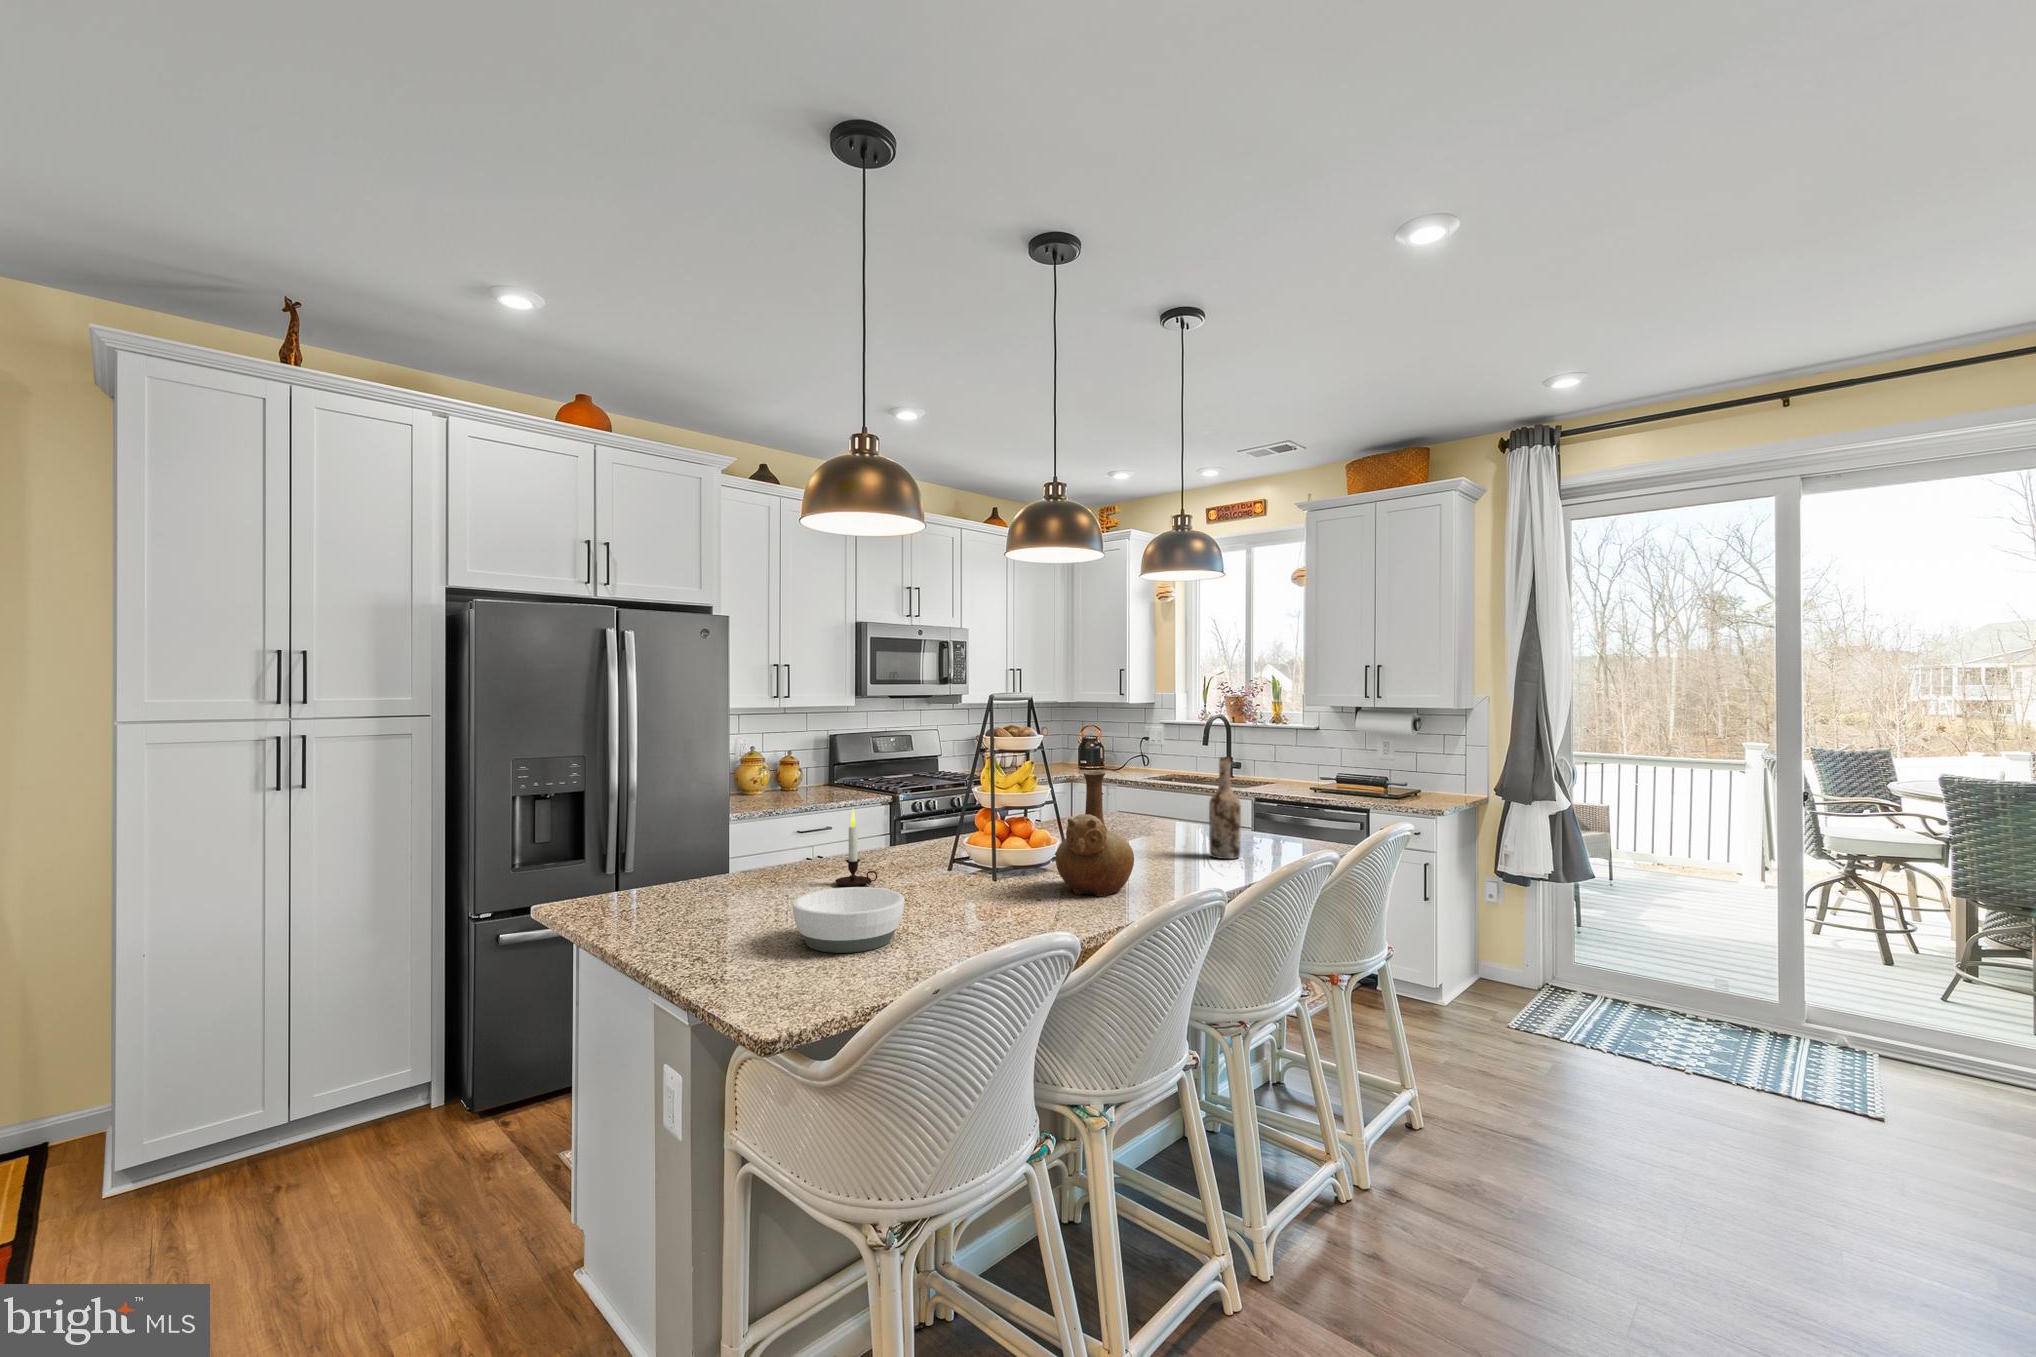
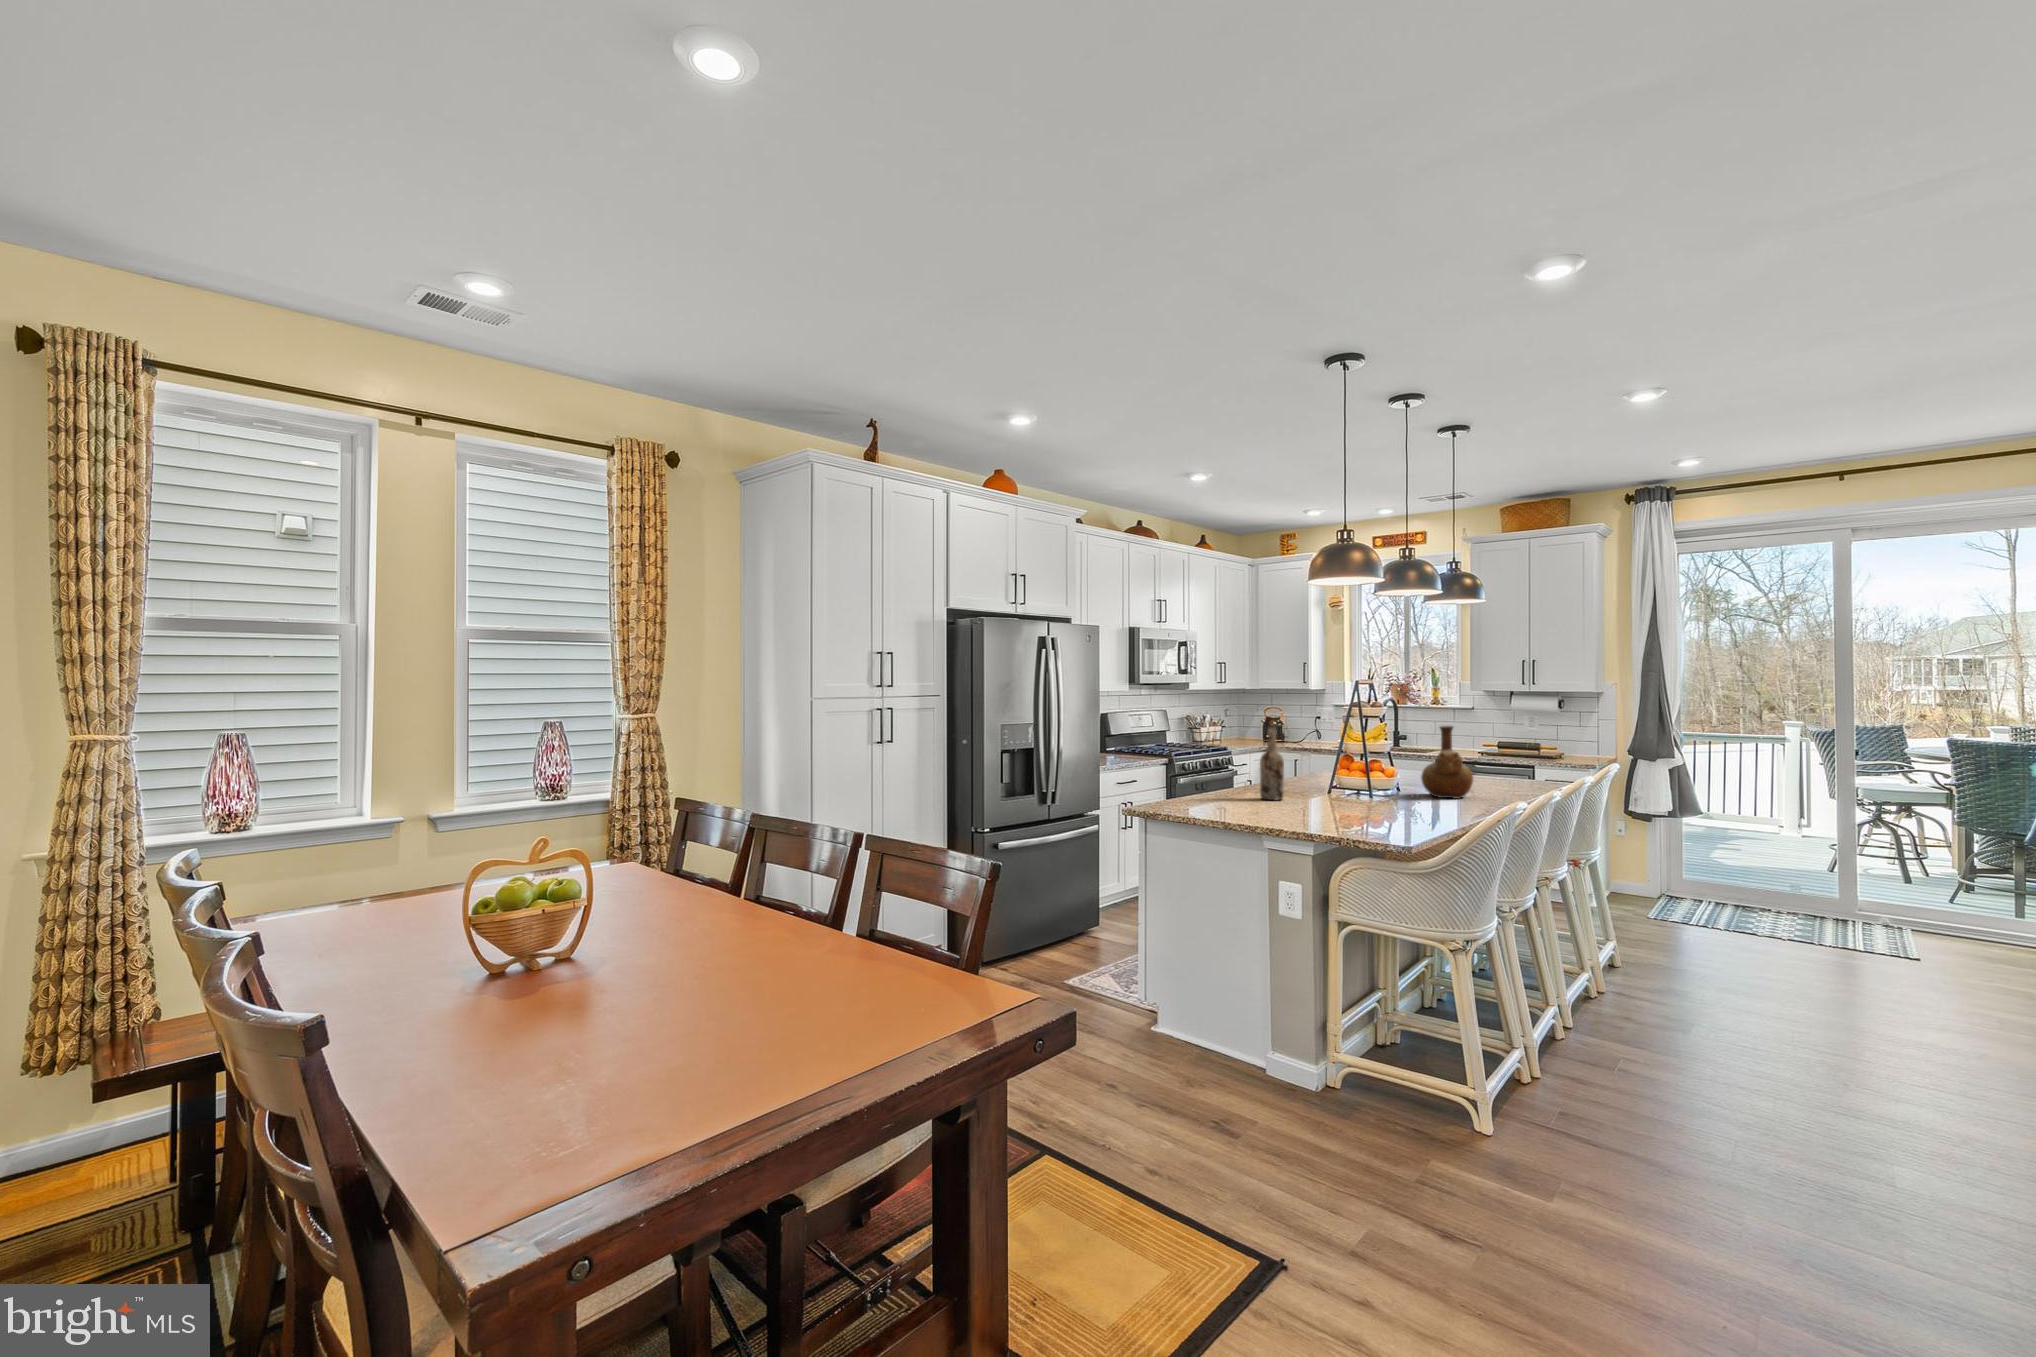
wine bottle: present [1209,757,1241,859] -> present [1260,726,1284,800]
candle: present [835,809,877,886] -> none [1282,748,1310,795]
bowl: present [792,887,905,953] -> none [1330,786,1394,815]

